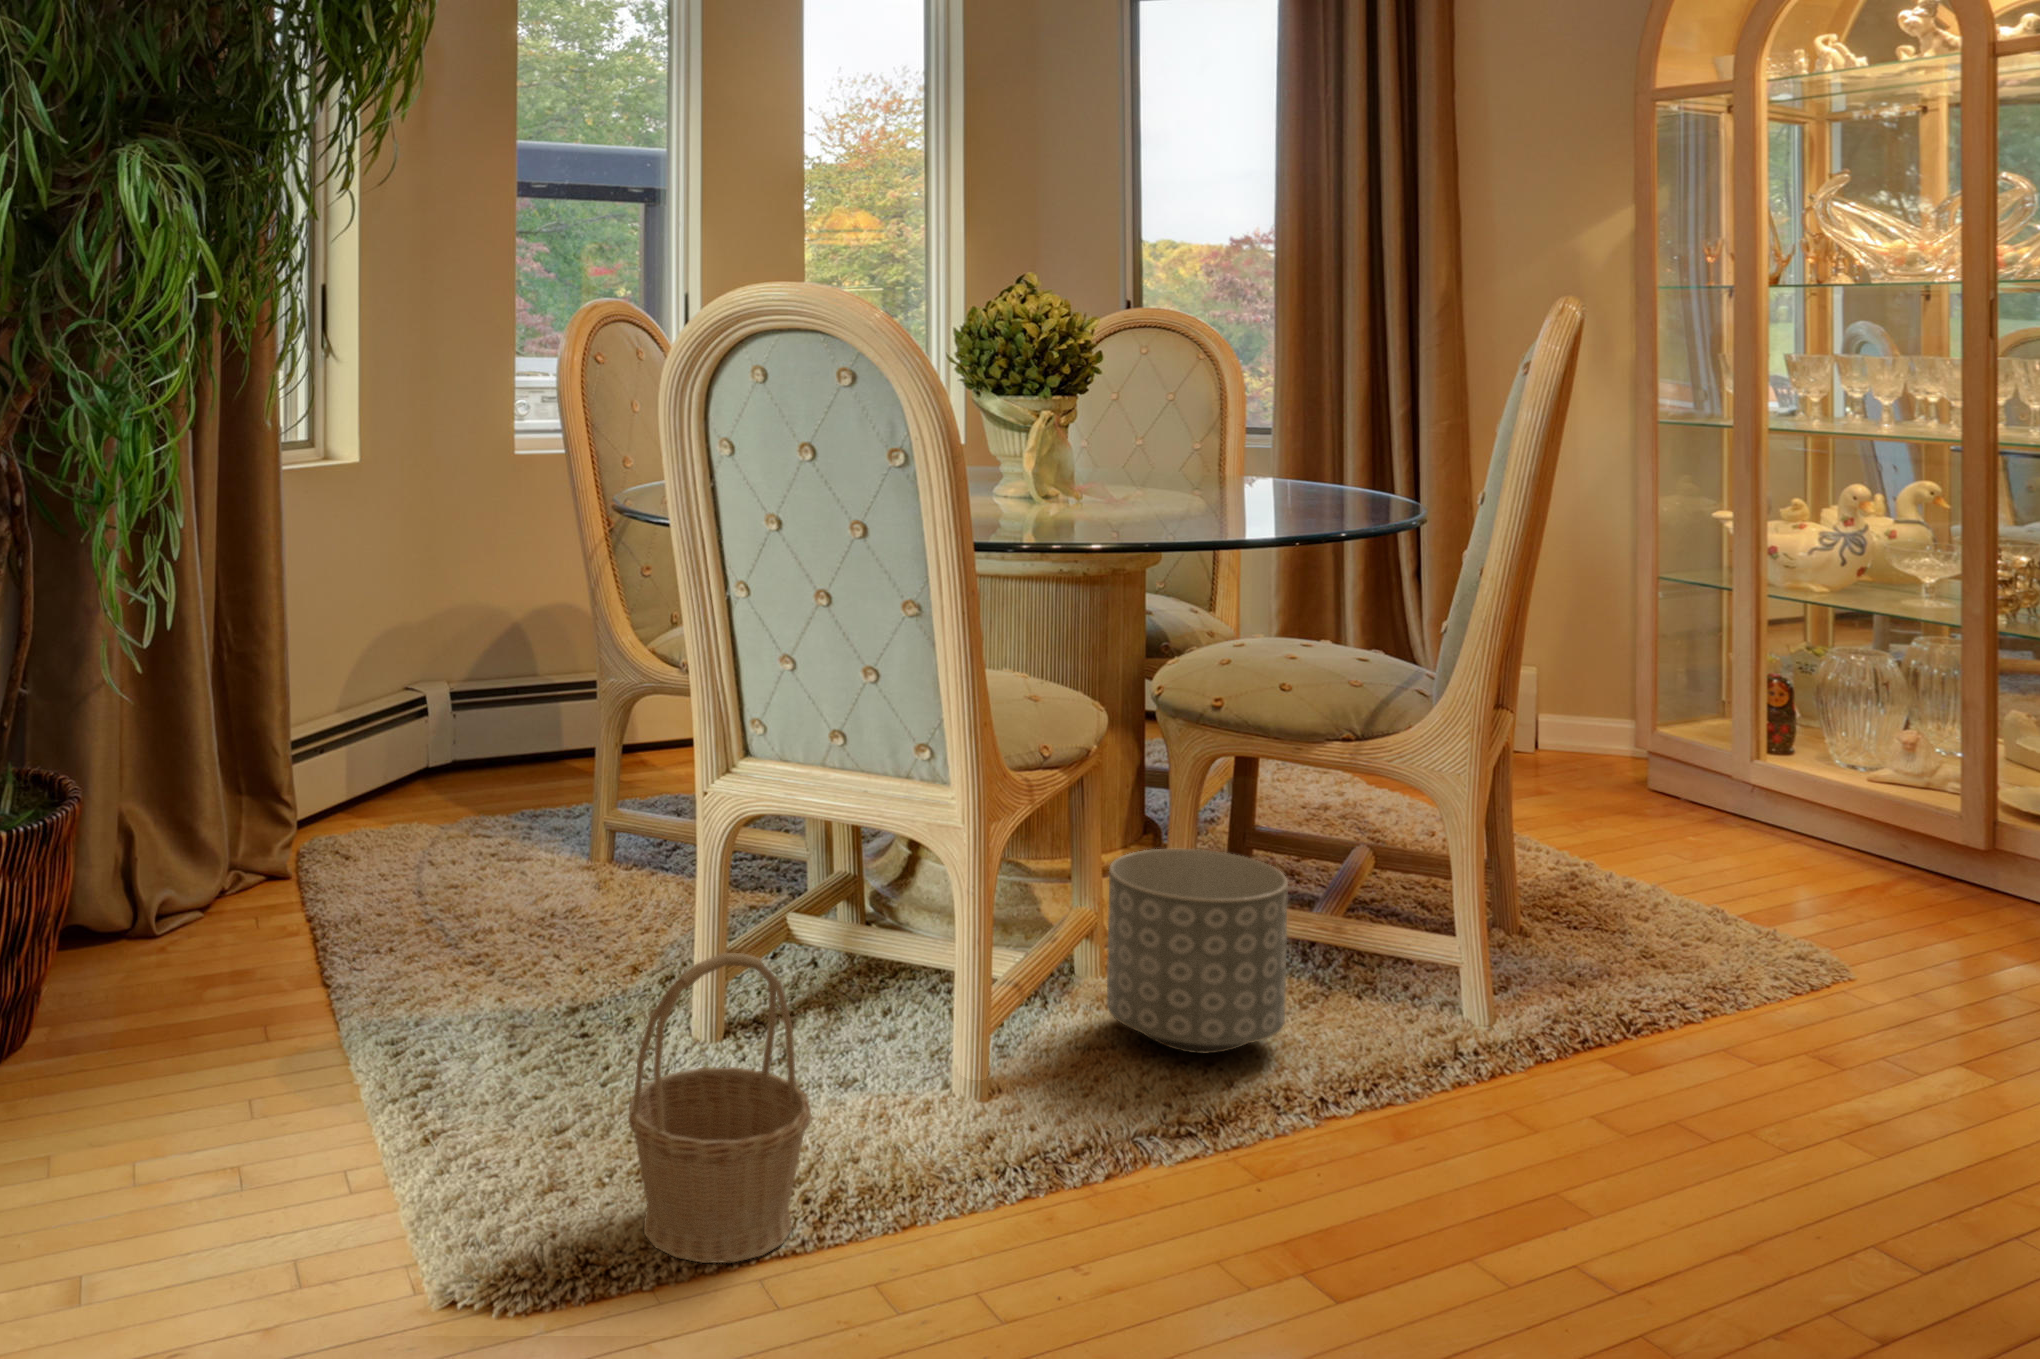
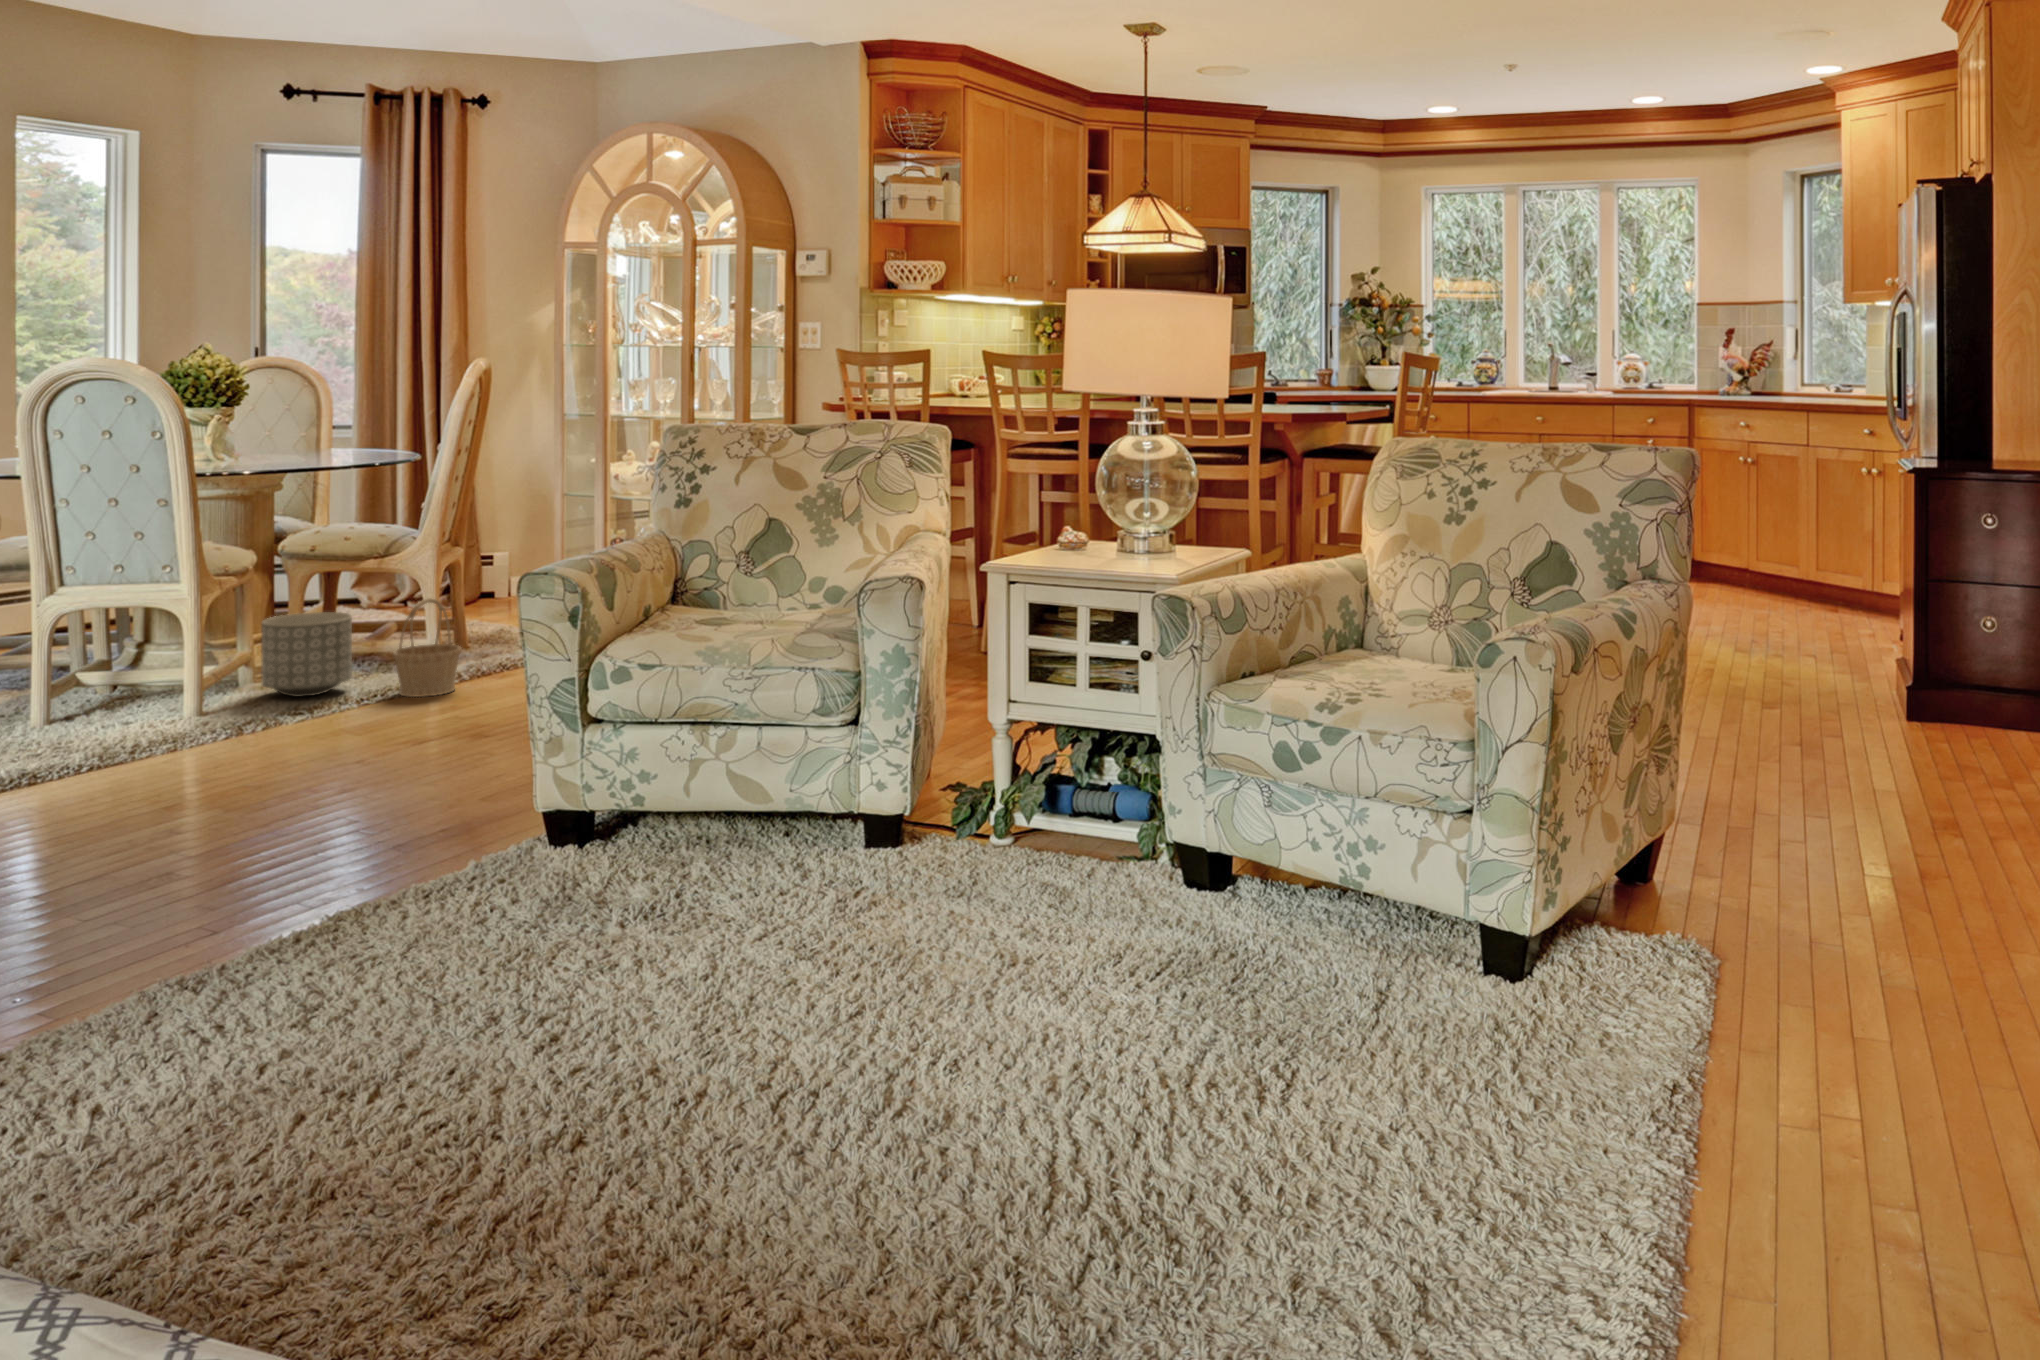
basket: present [628,953,811,1263] -> present [392,598,462,697]

